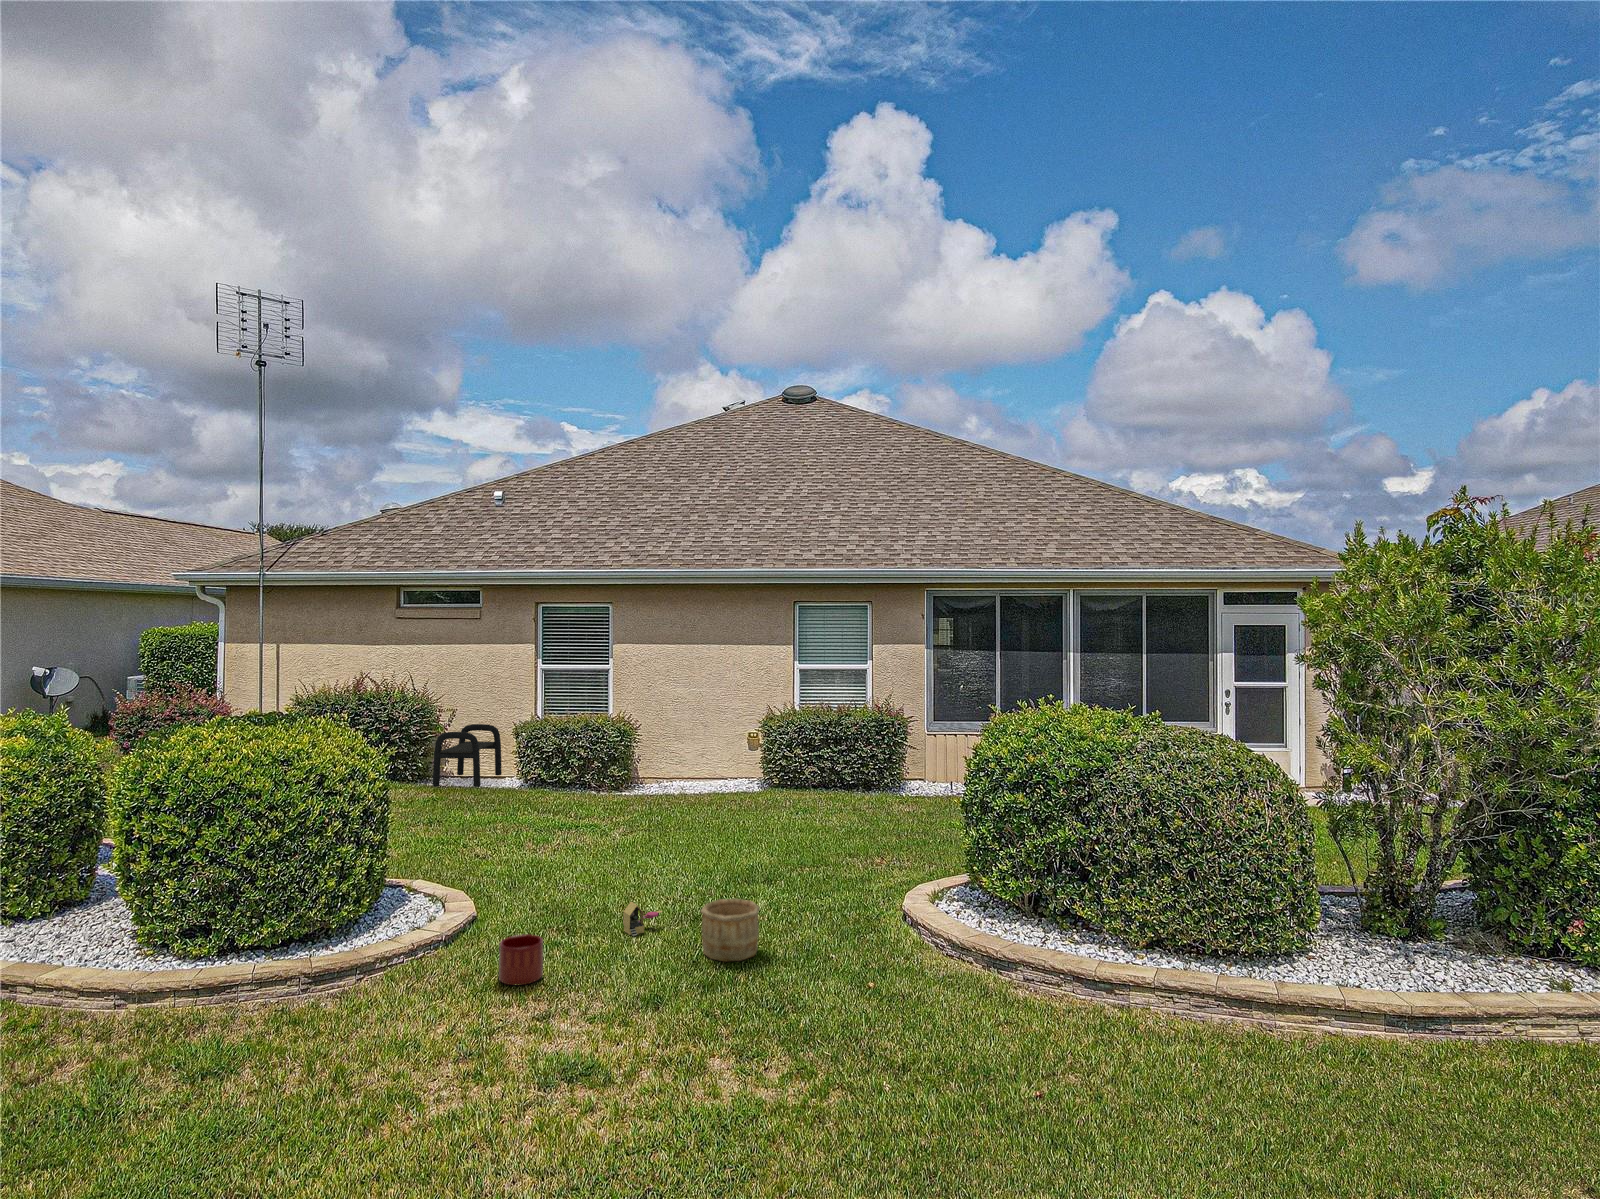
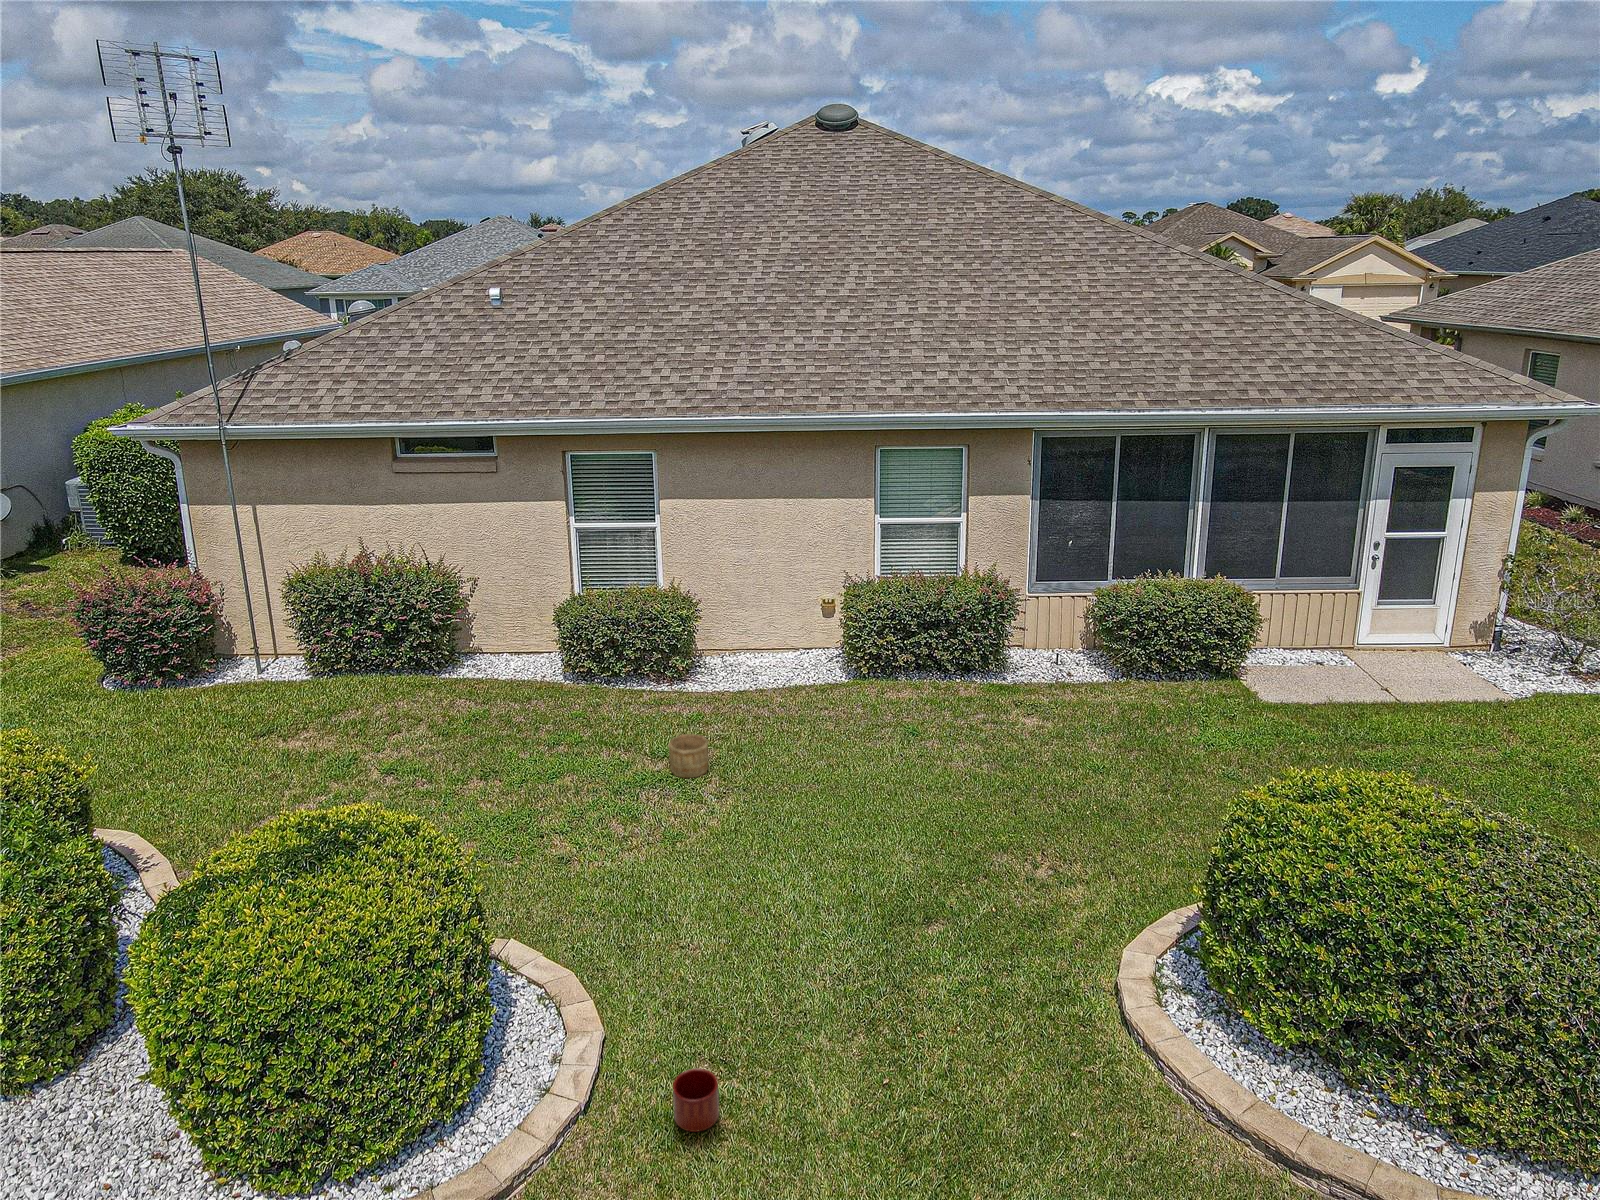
bench: present [433,724,502,787] -> none [469,594,542,677]
wooden bucket: present [701,899,760,962] -> present [668,734,709,778]
toy house: present [623,902,662,936] -> none [777,980,816,1021]

